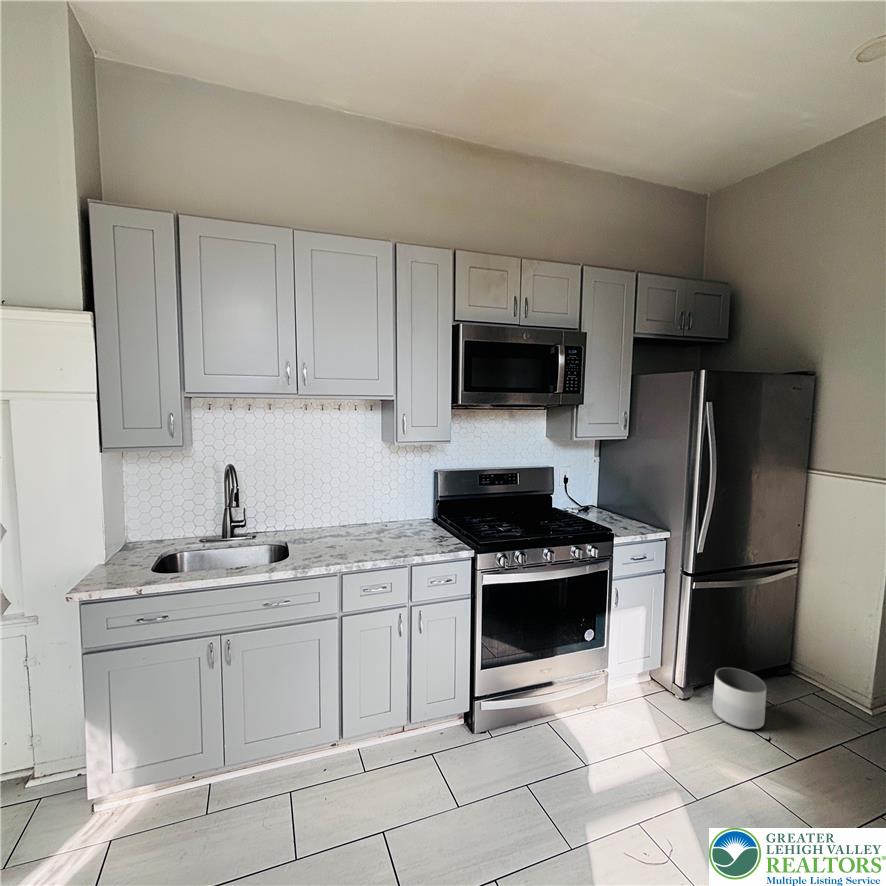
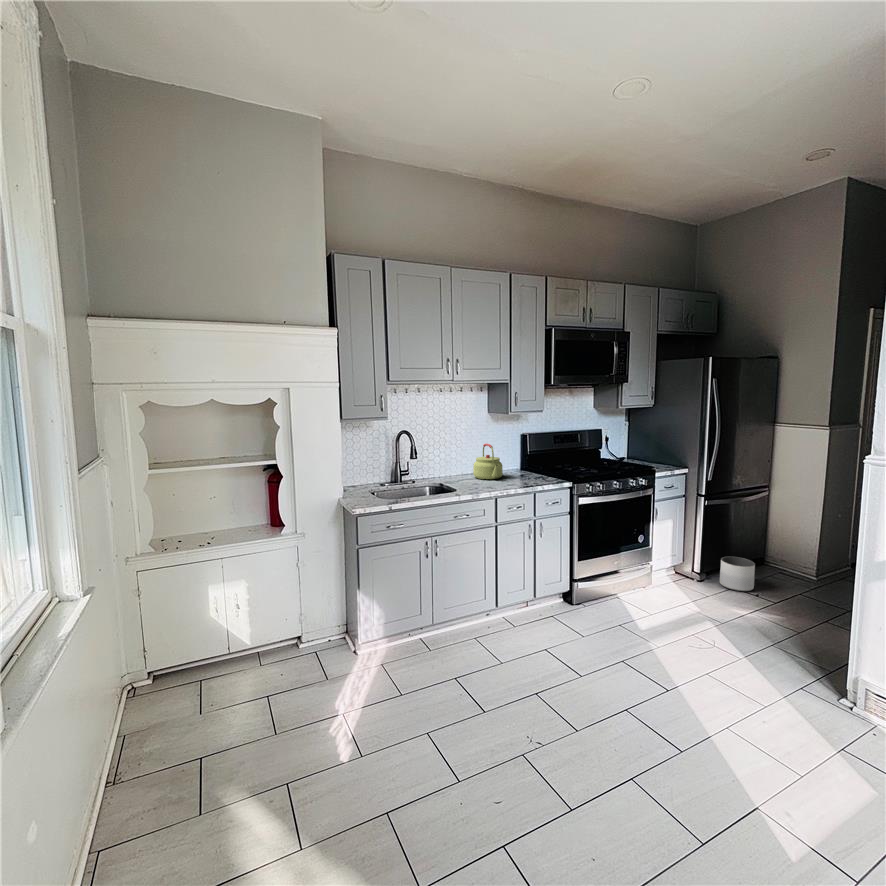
kettle: none [344,485,386,538] -> present [473,444,503,479]

